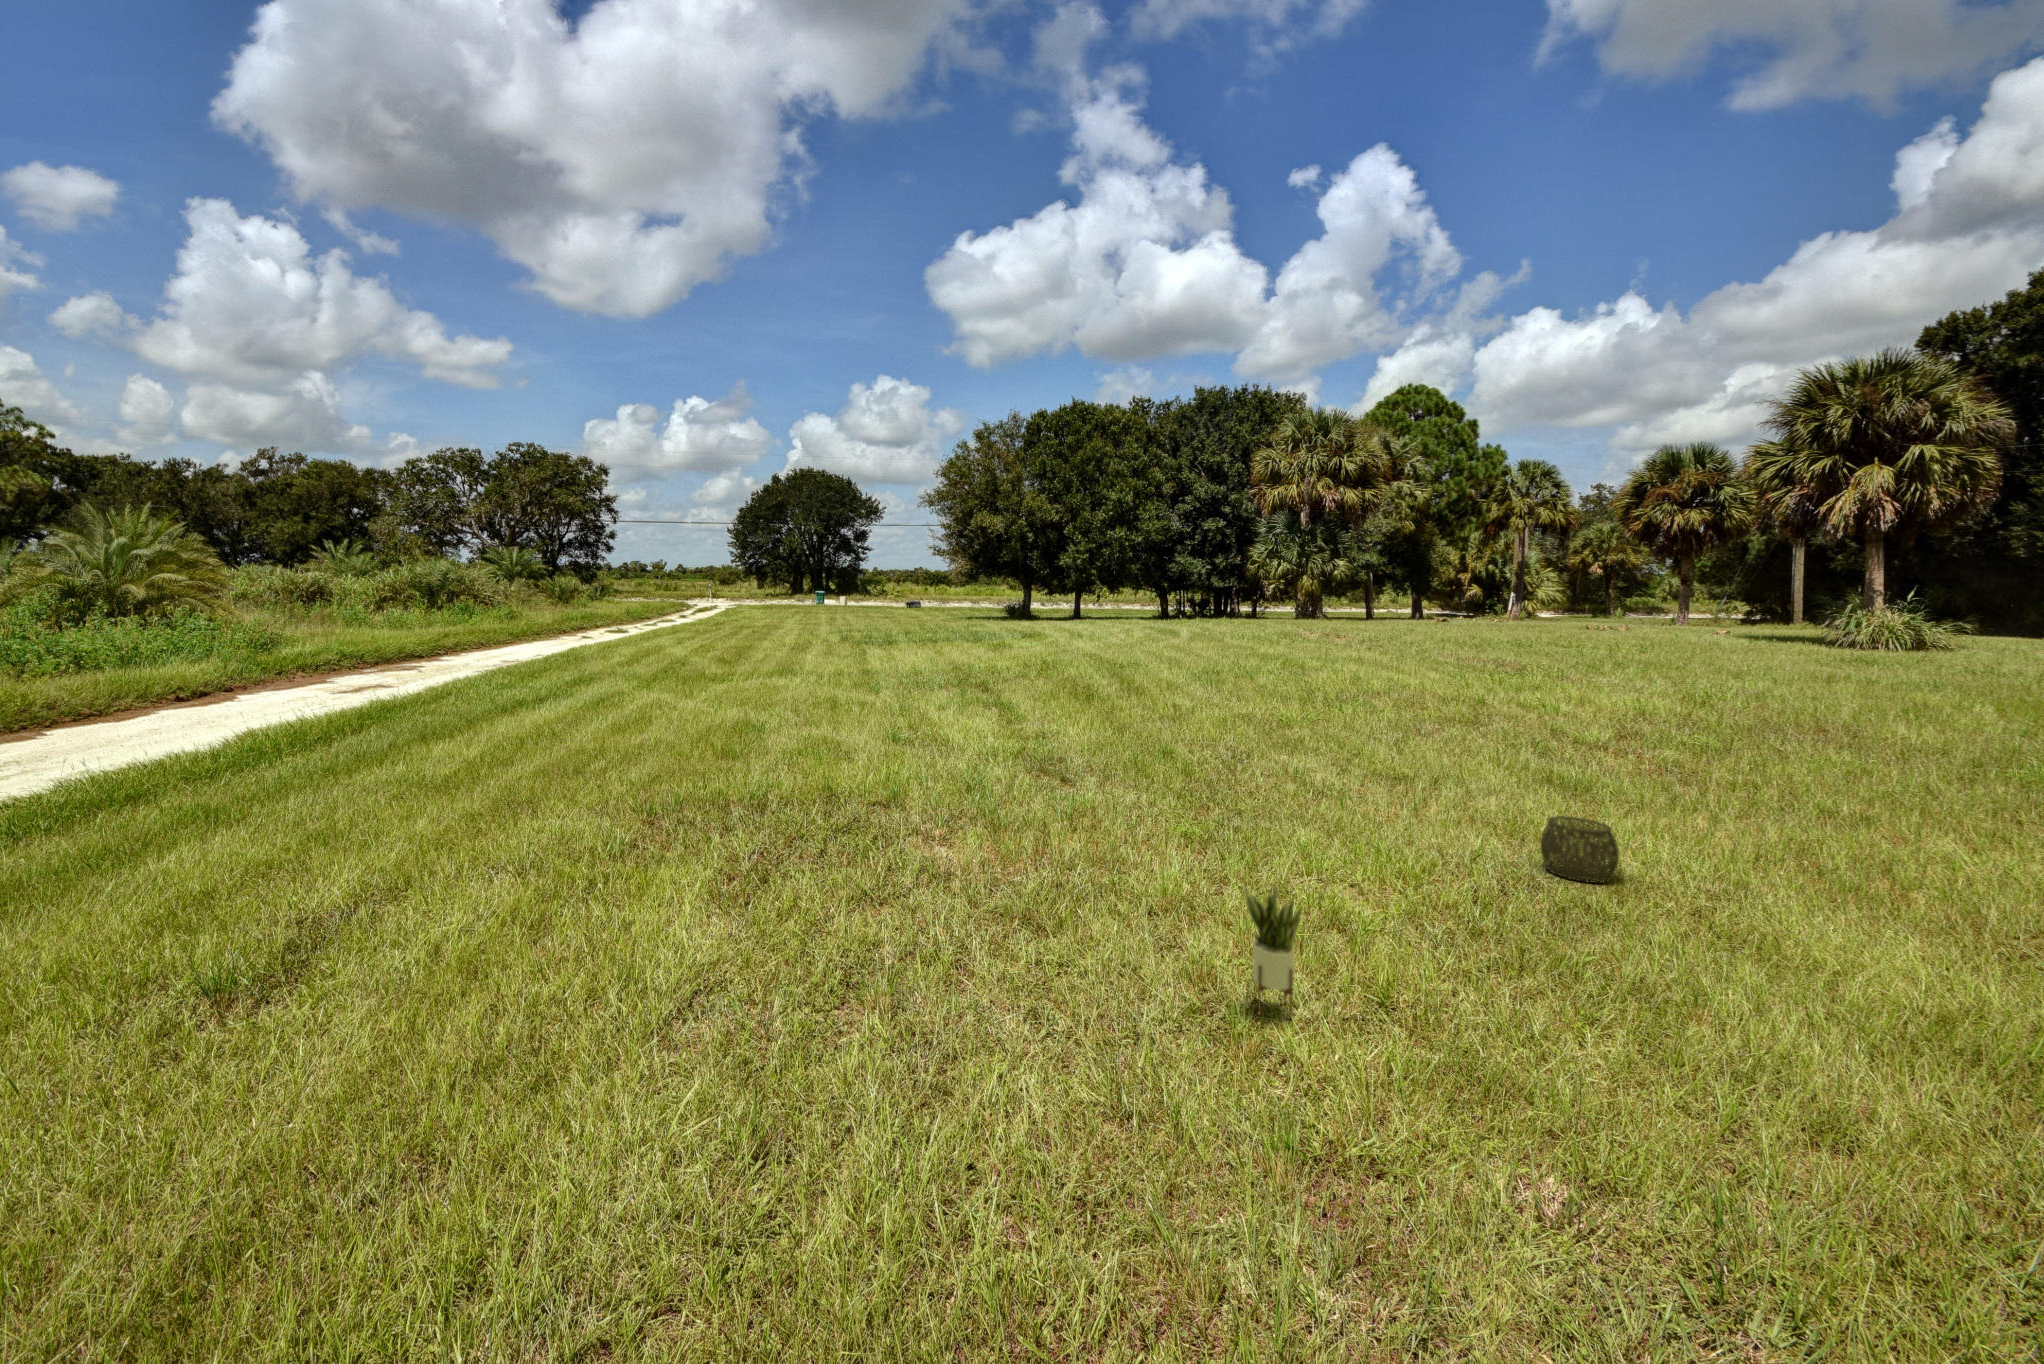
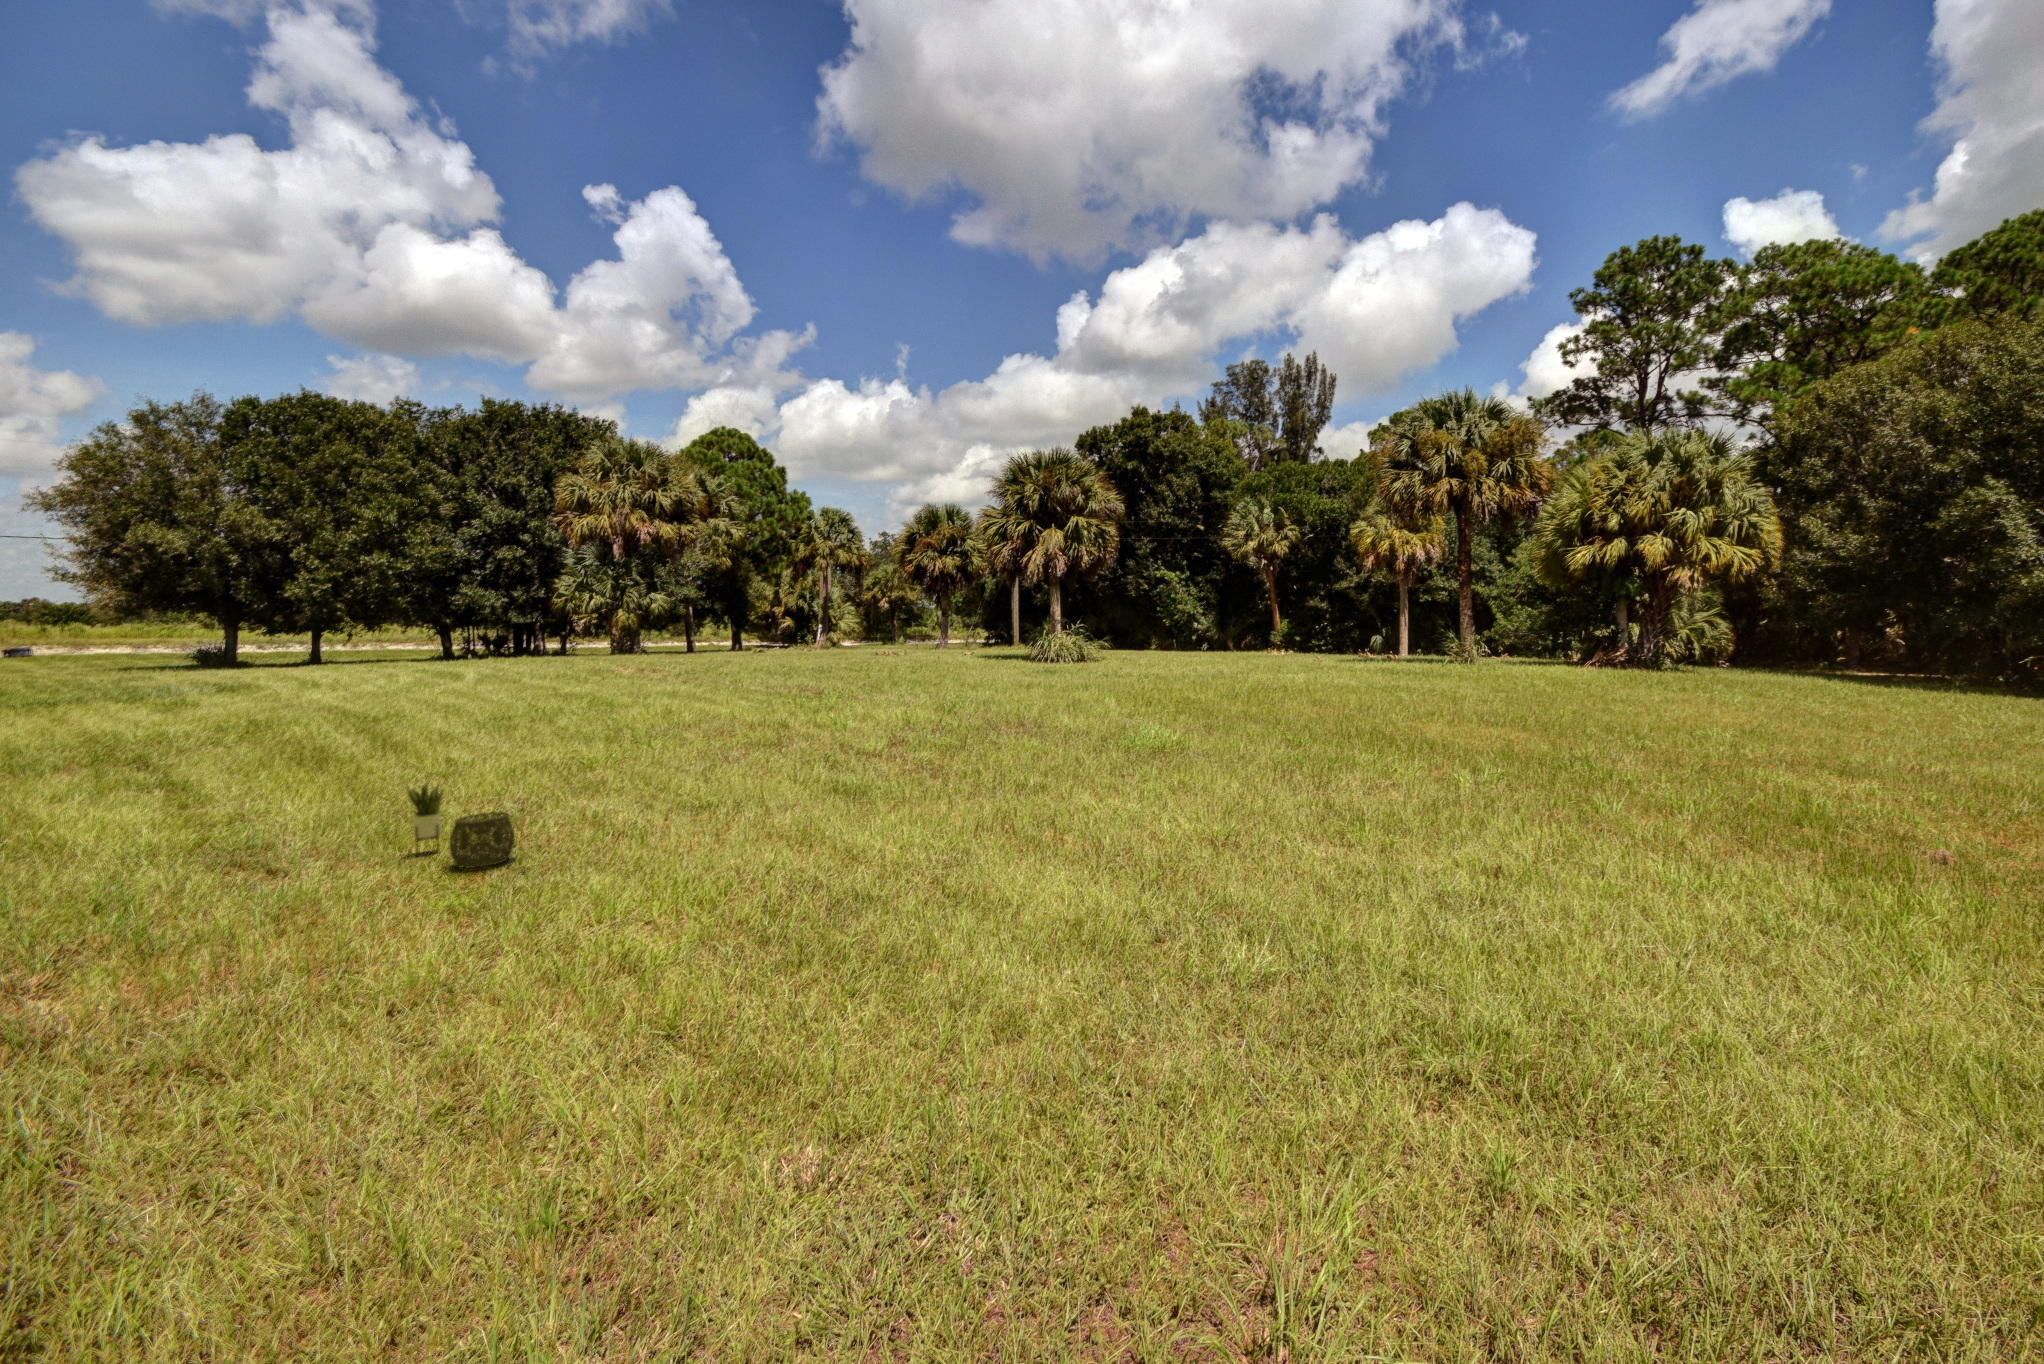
woven basket: present [1540,816,1619,883] -> present [449,812,515,868]

